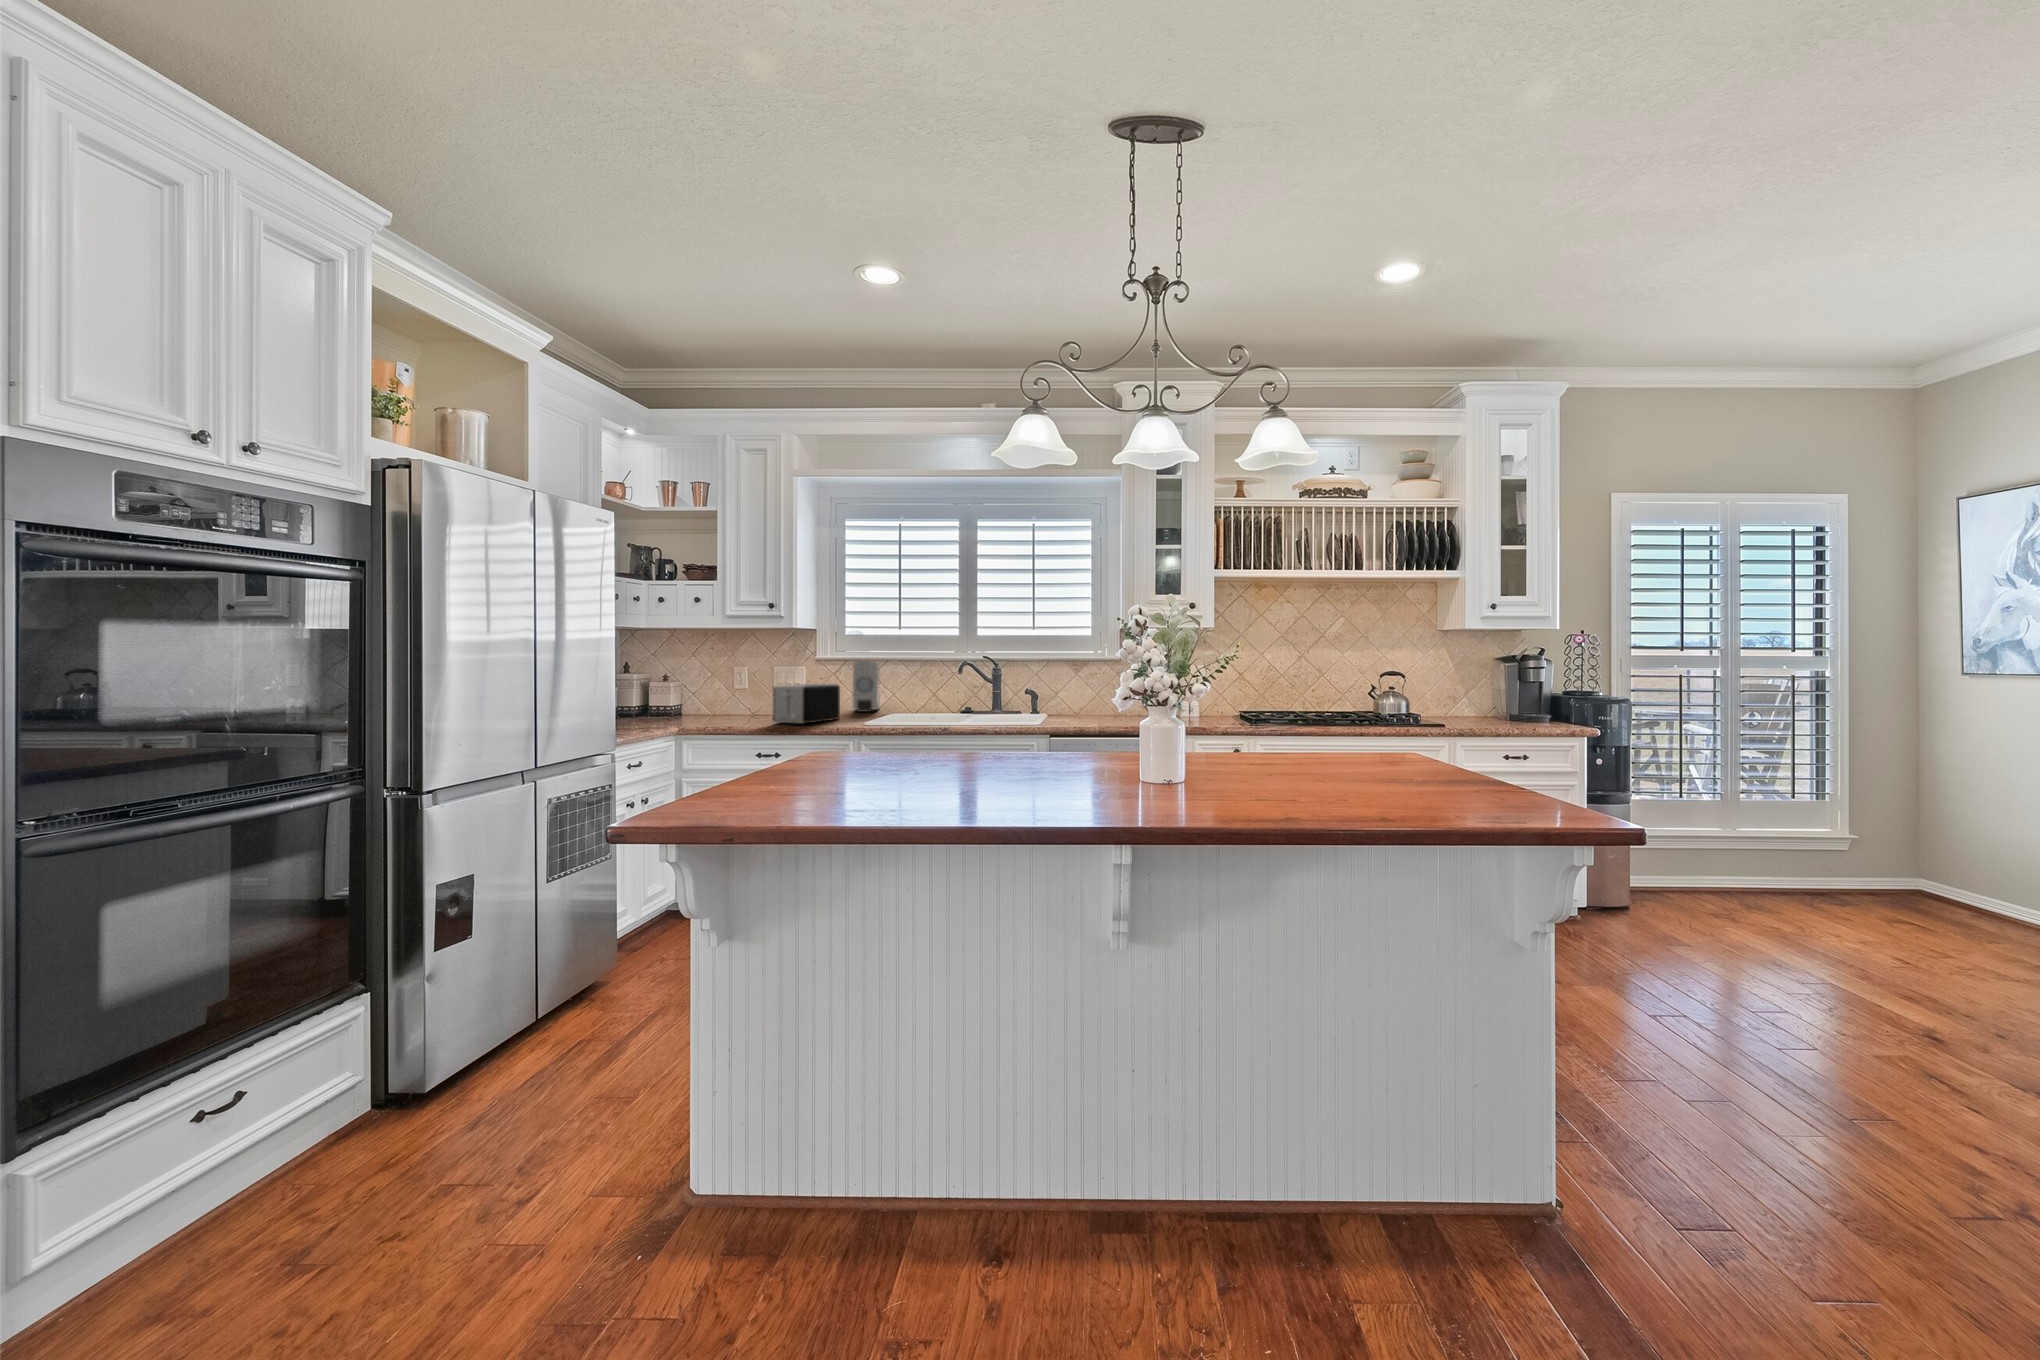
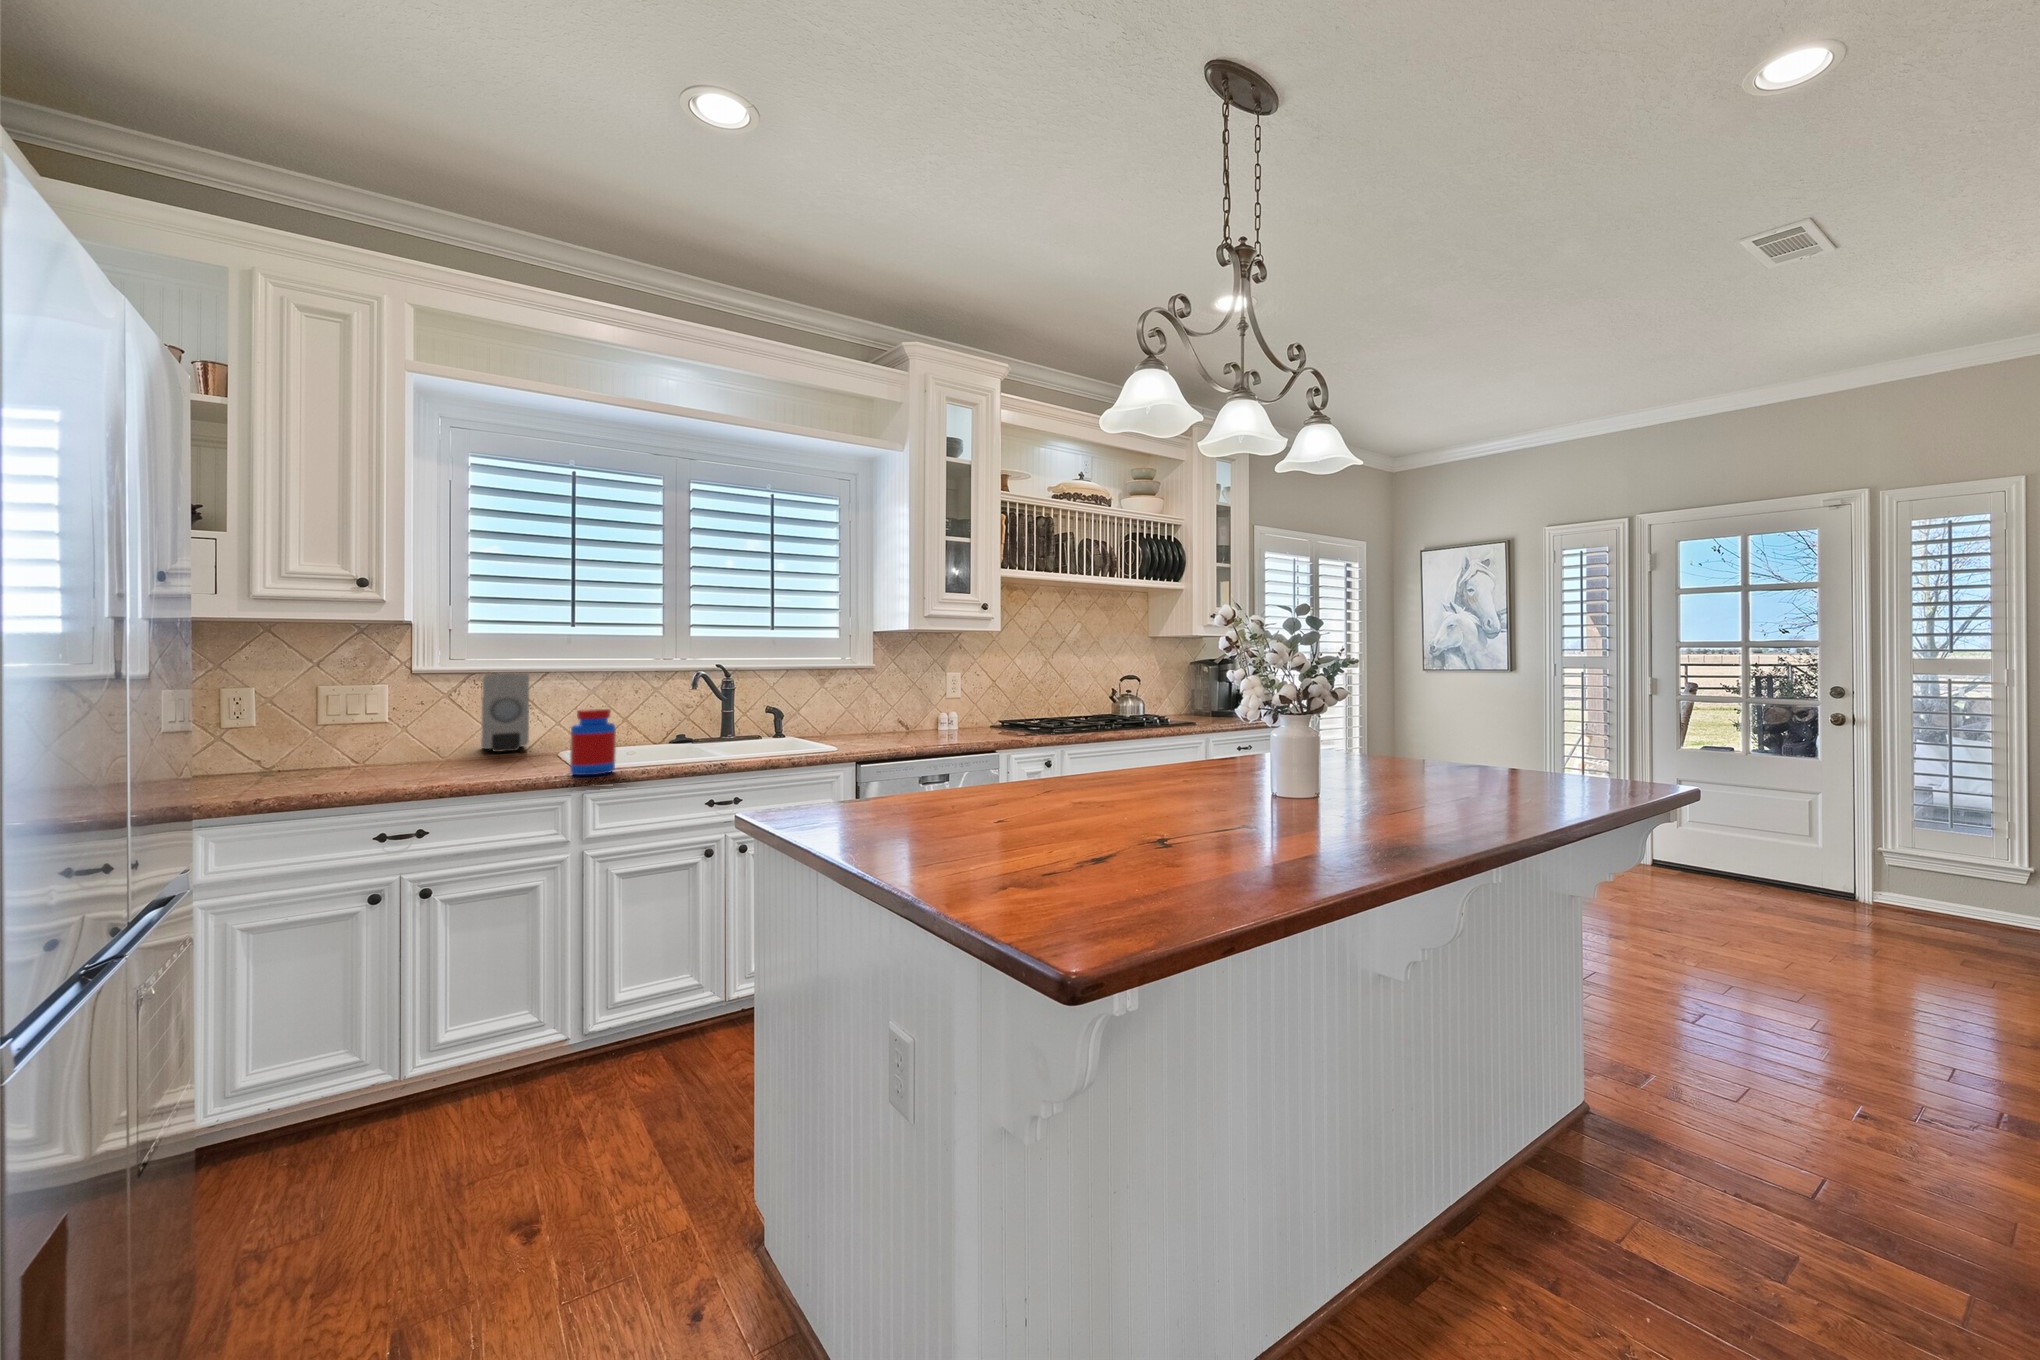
toaster: present [773,684,840,723] -> none [330,710,473,784]
jar: none [876,687,900,728] -> present [570,709,616,775]

